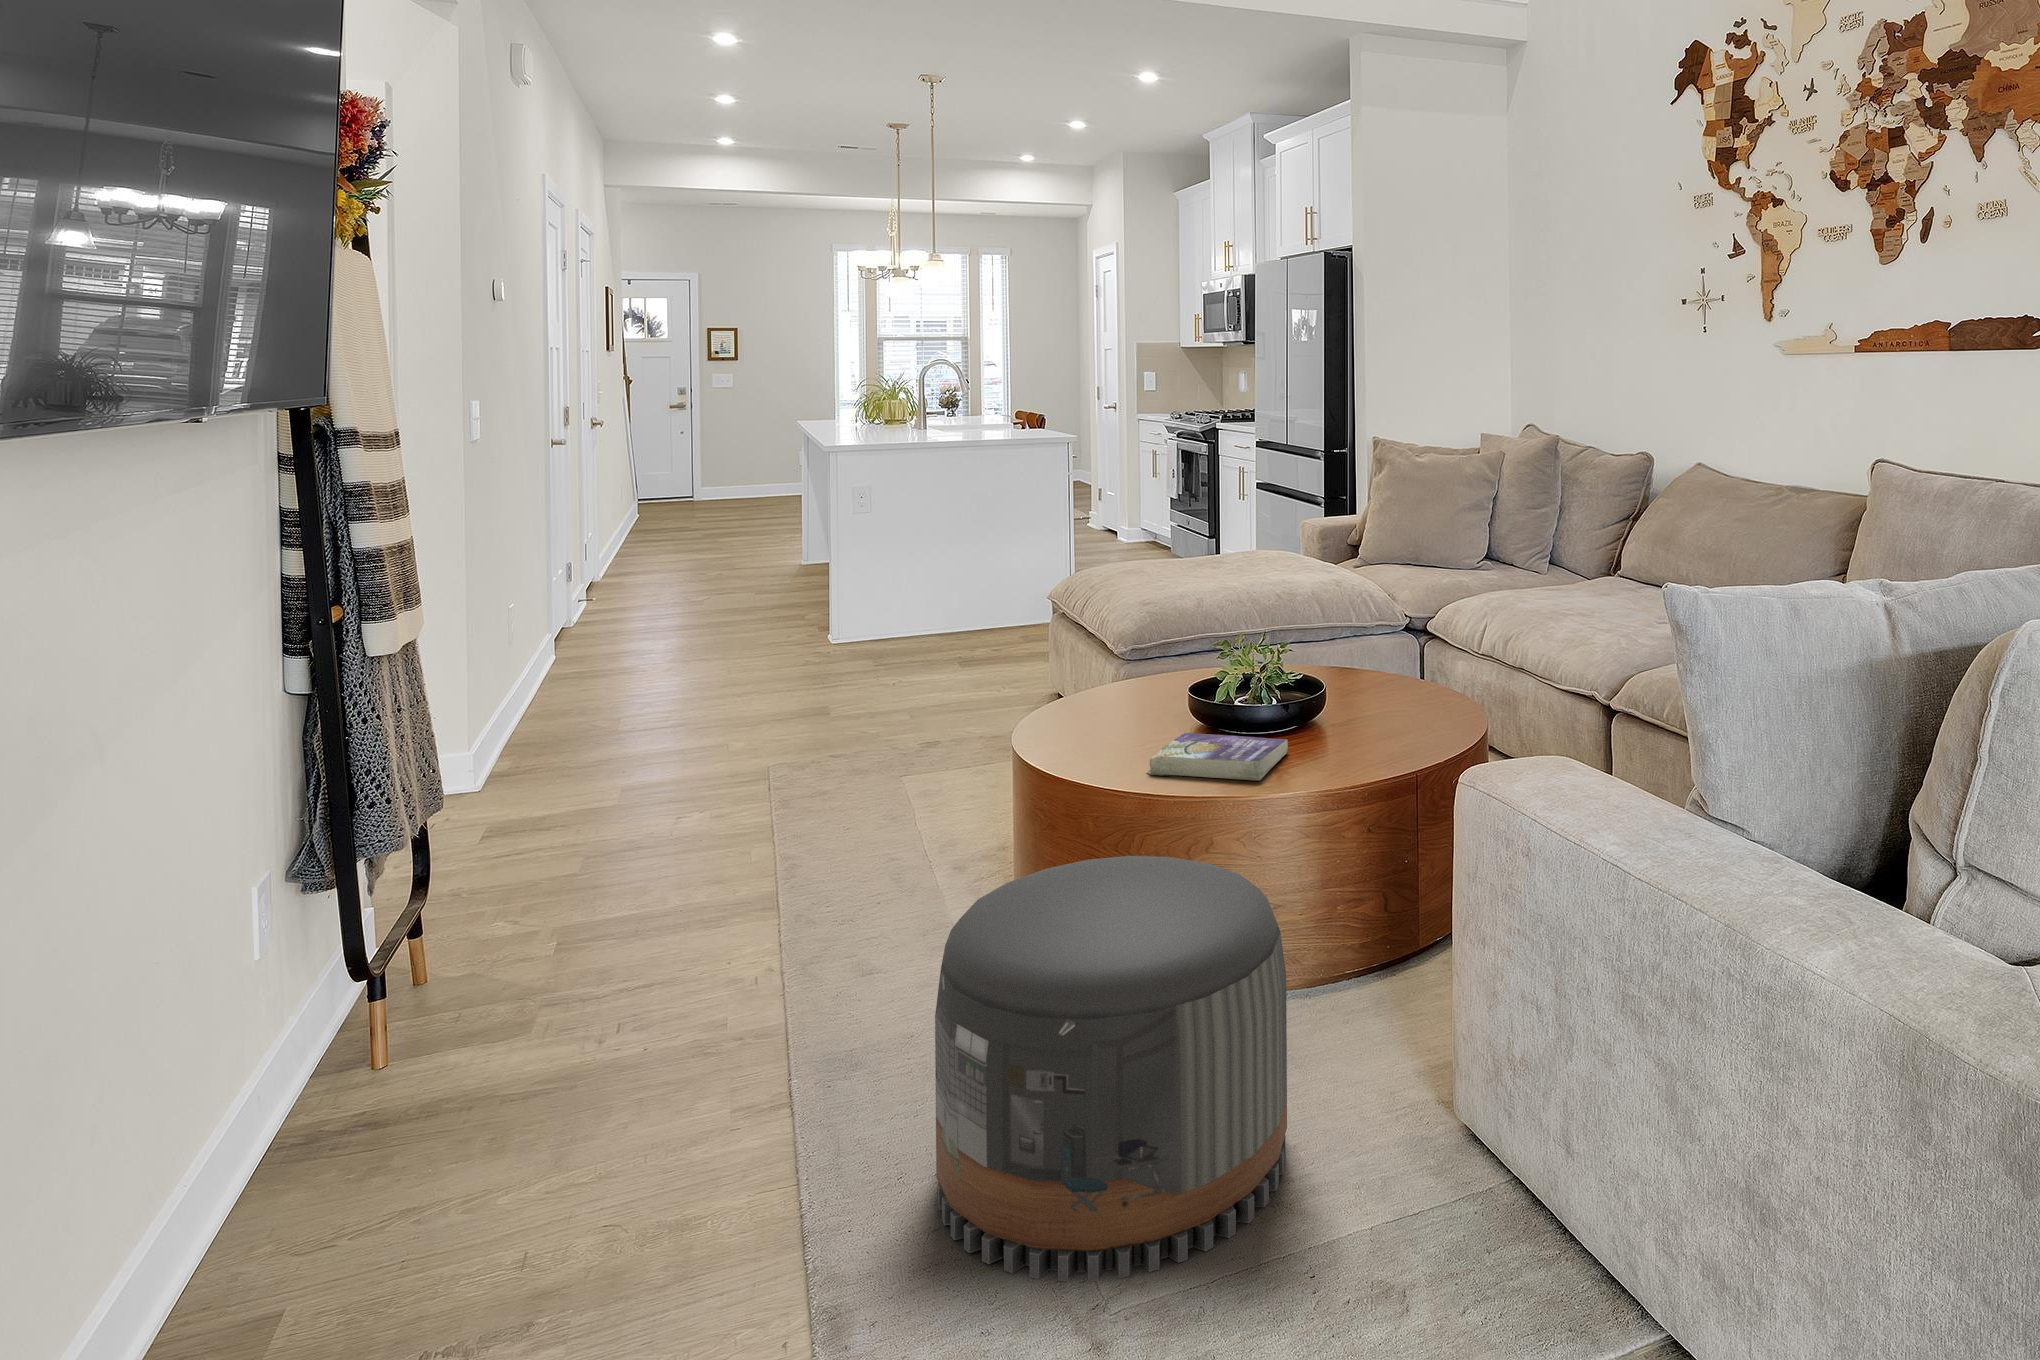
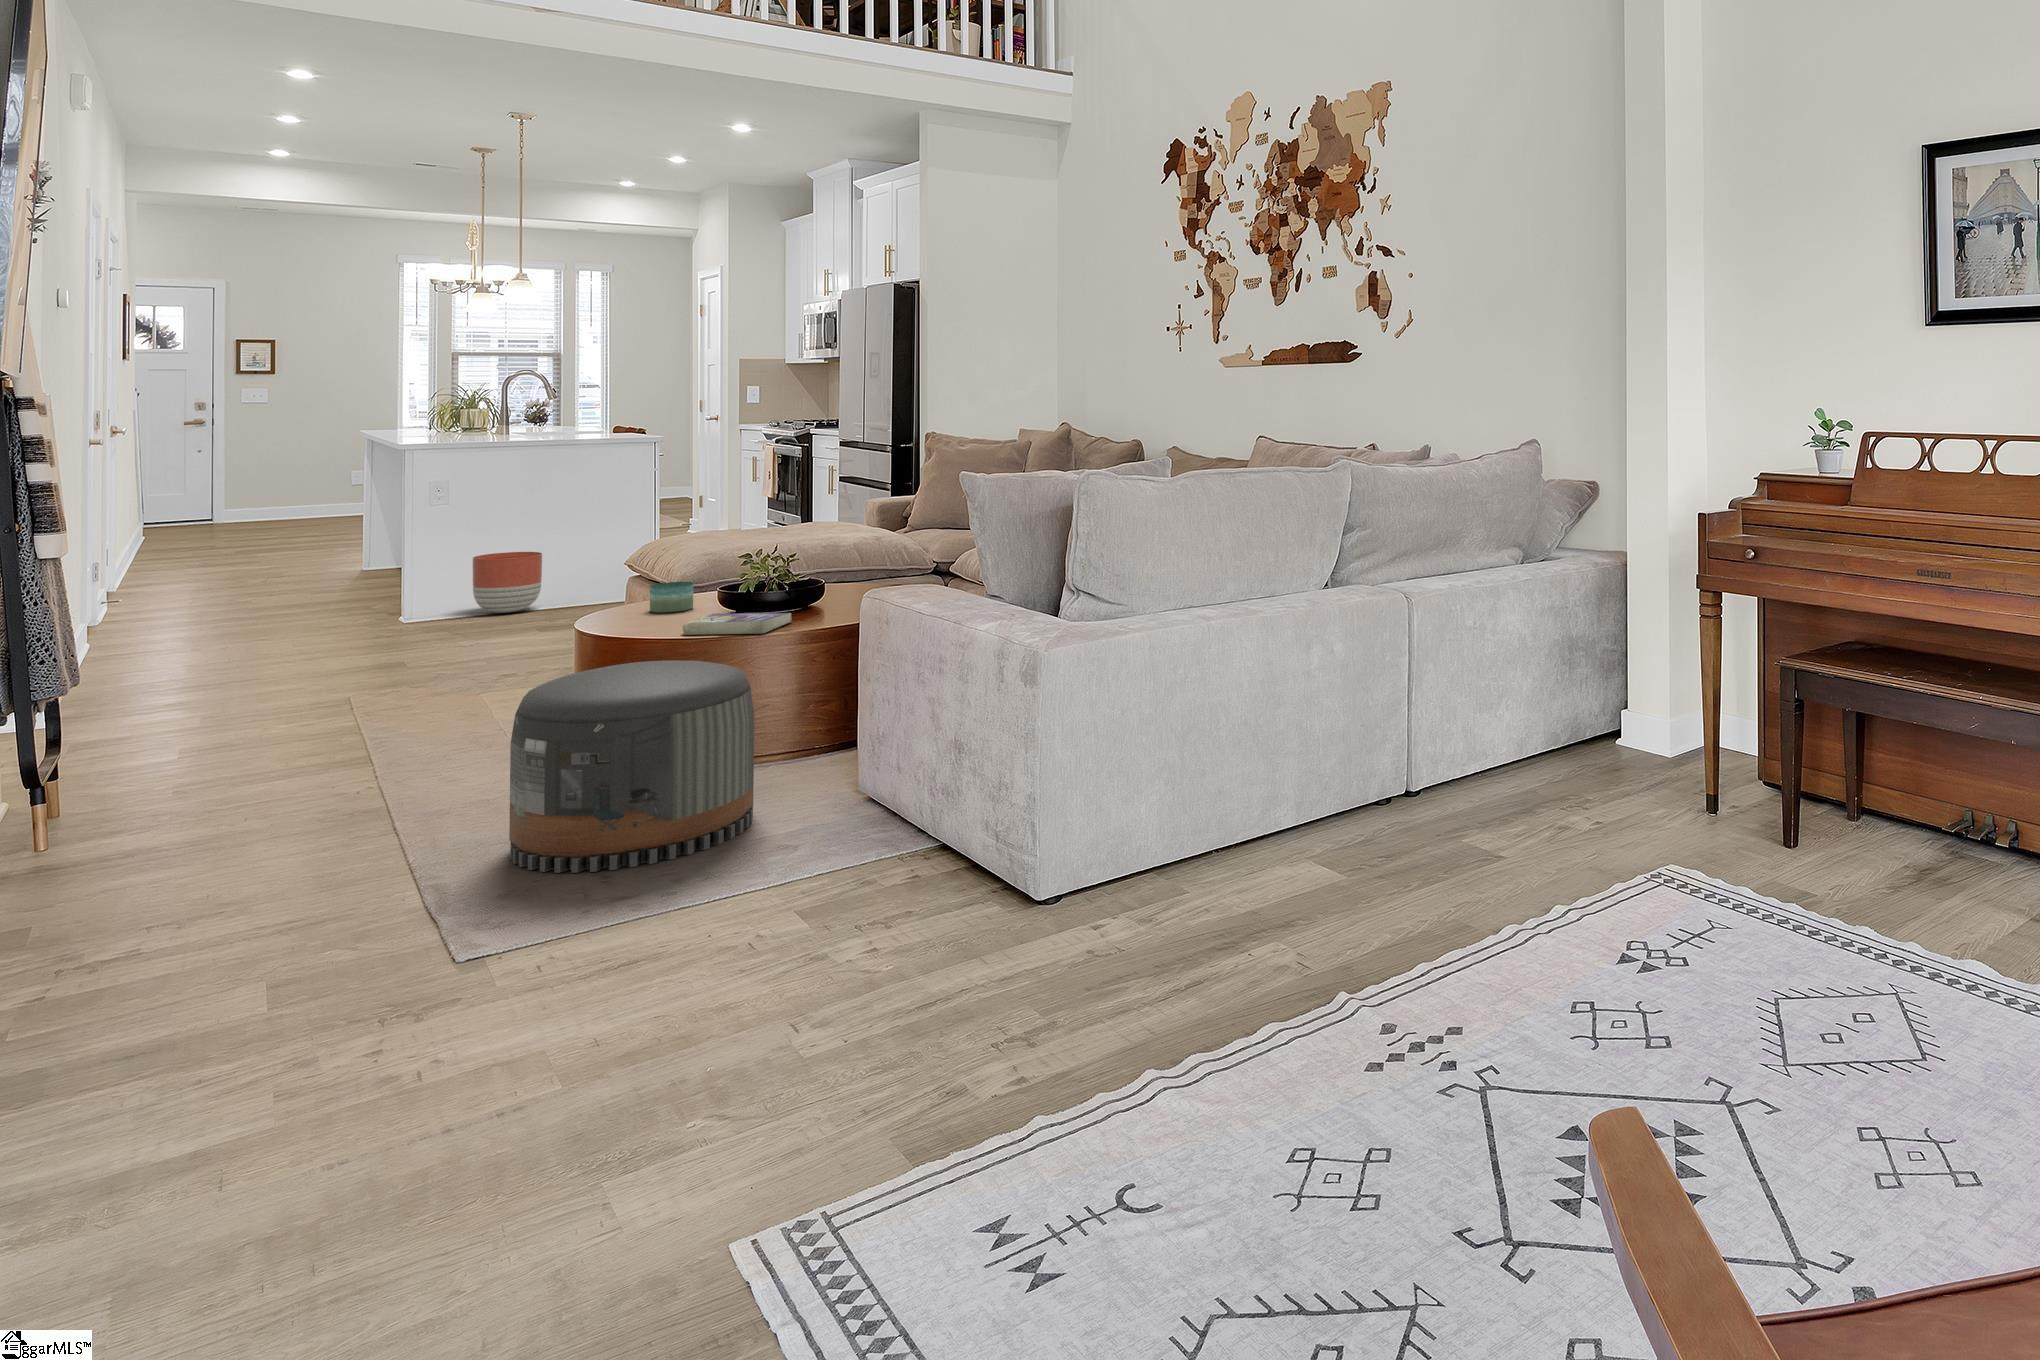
planter: none [894,568,961,639] -> present [473,552,542,613]
candle: none [1095,667,1148,714] -> present [650,582,693,612]

